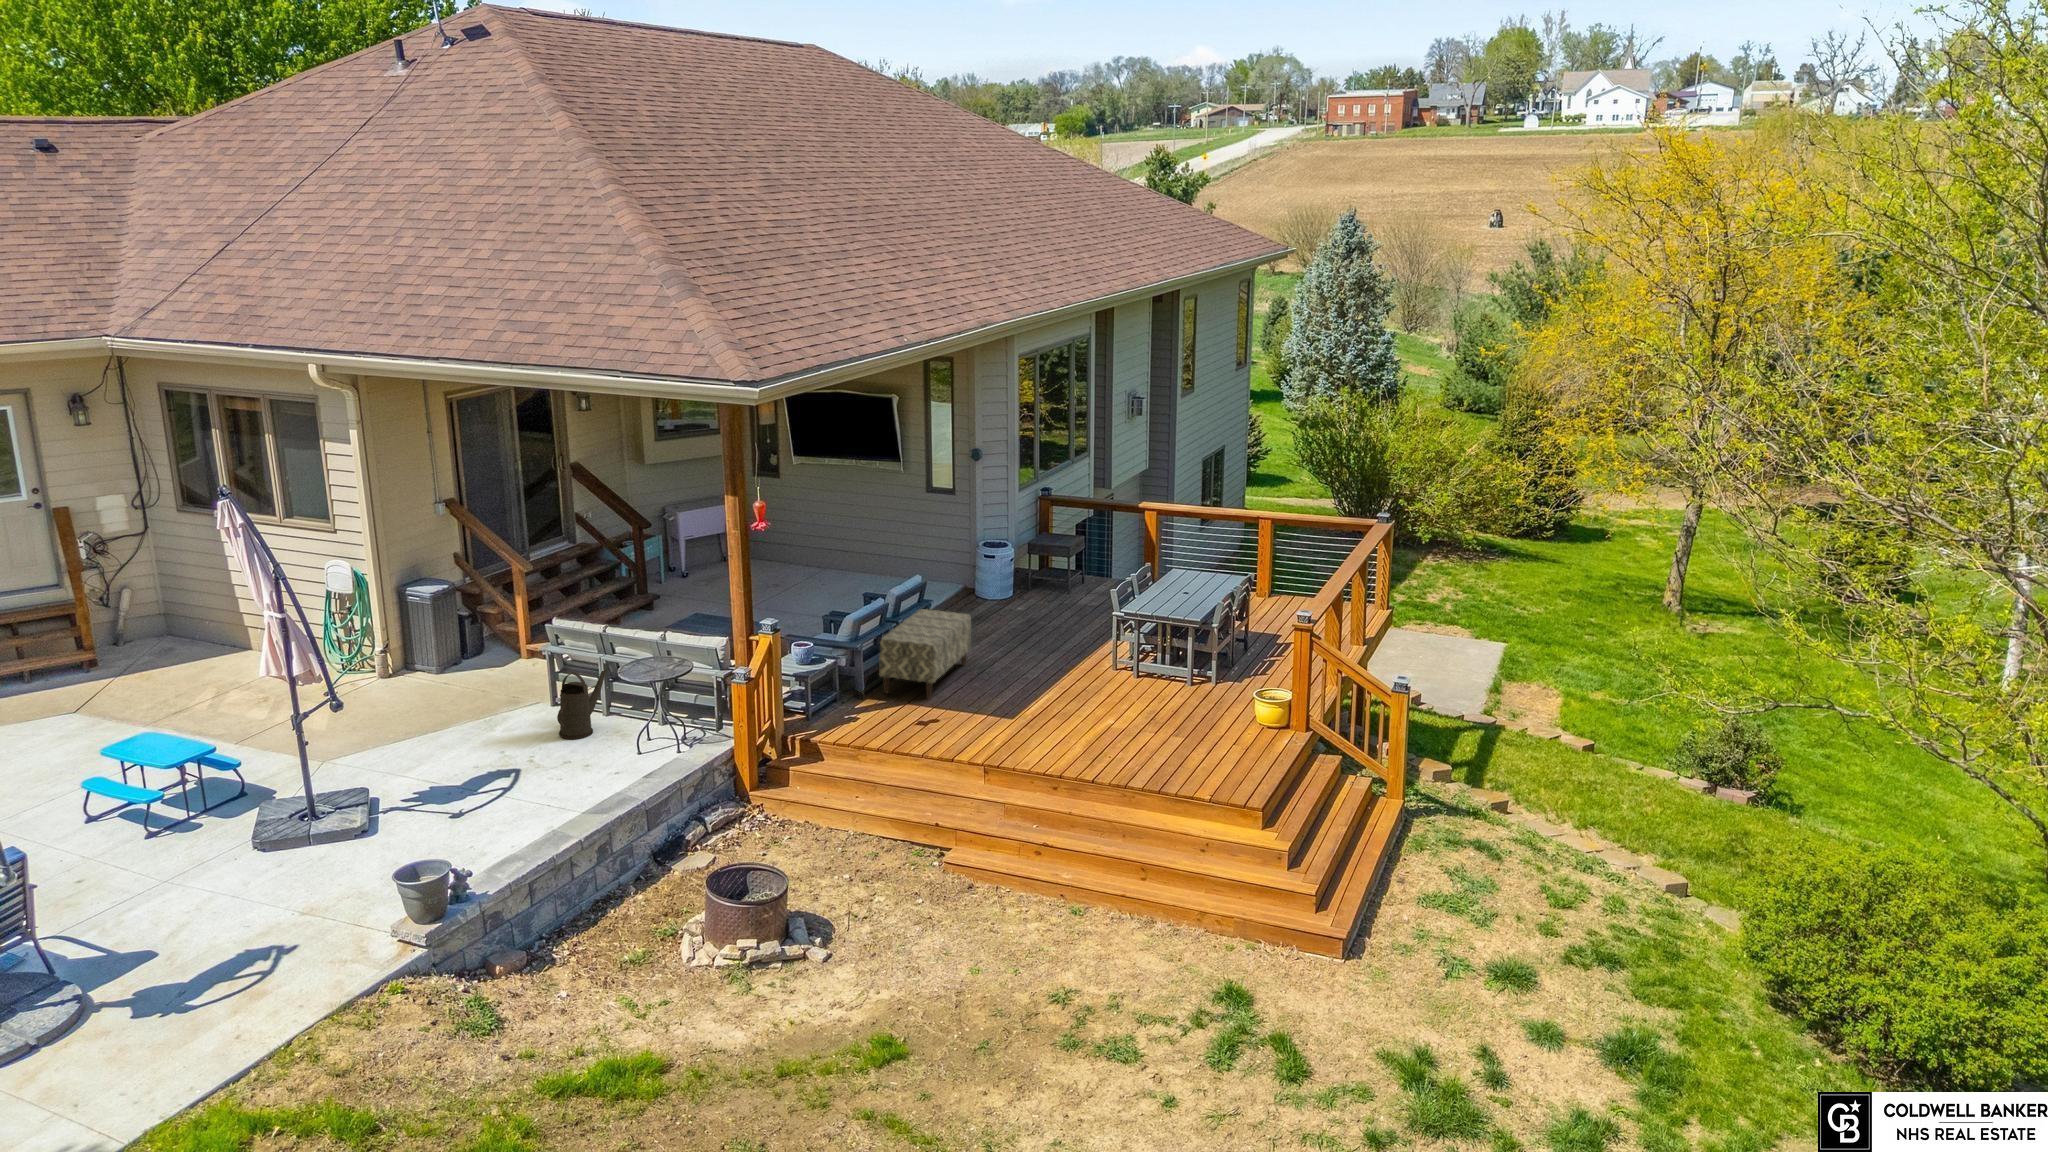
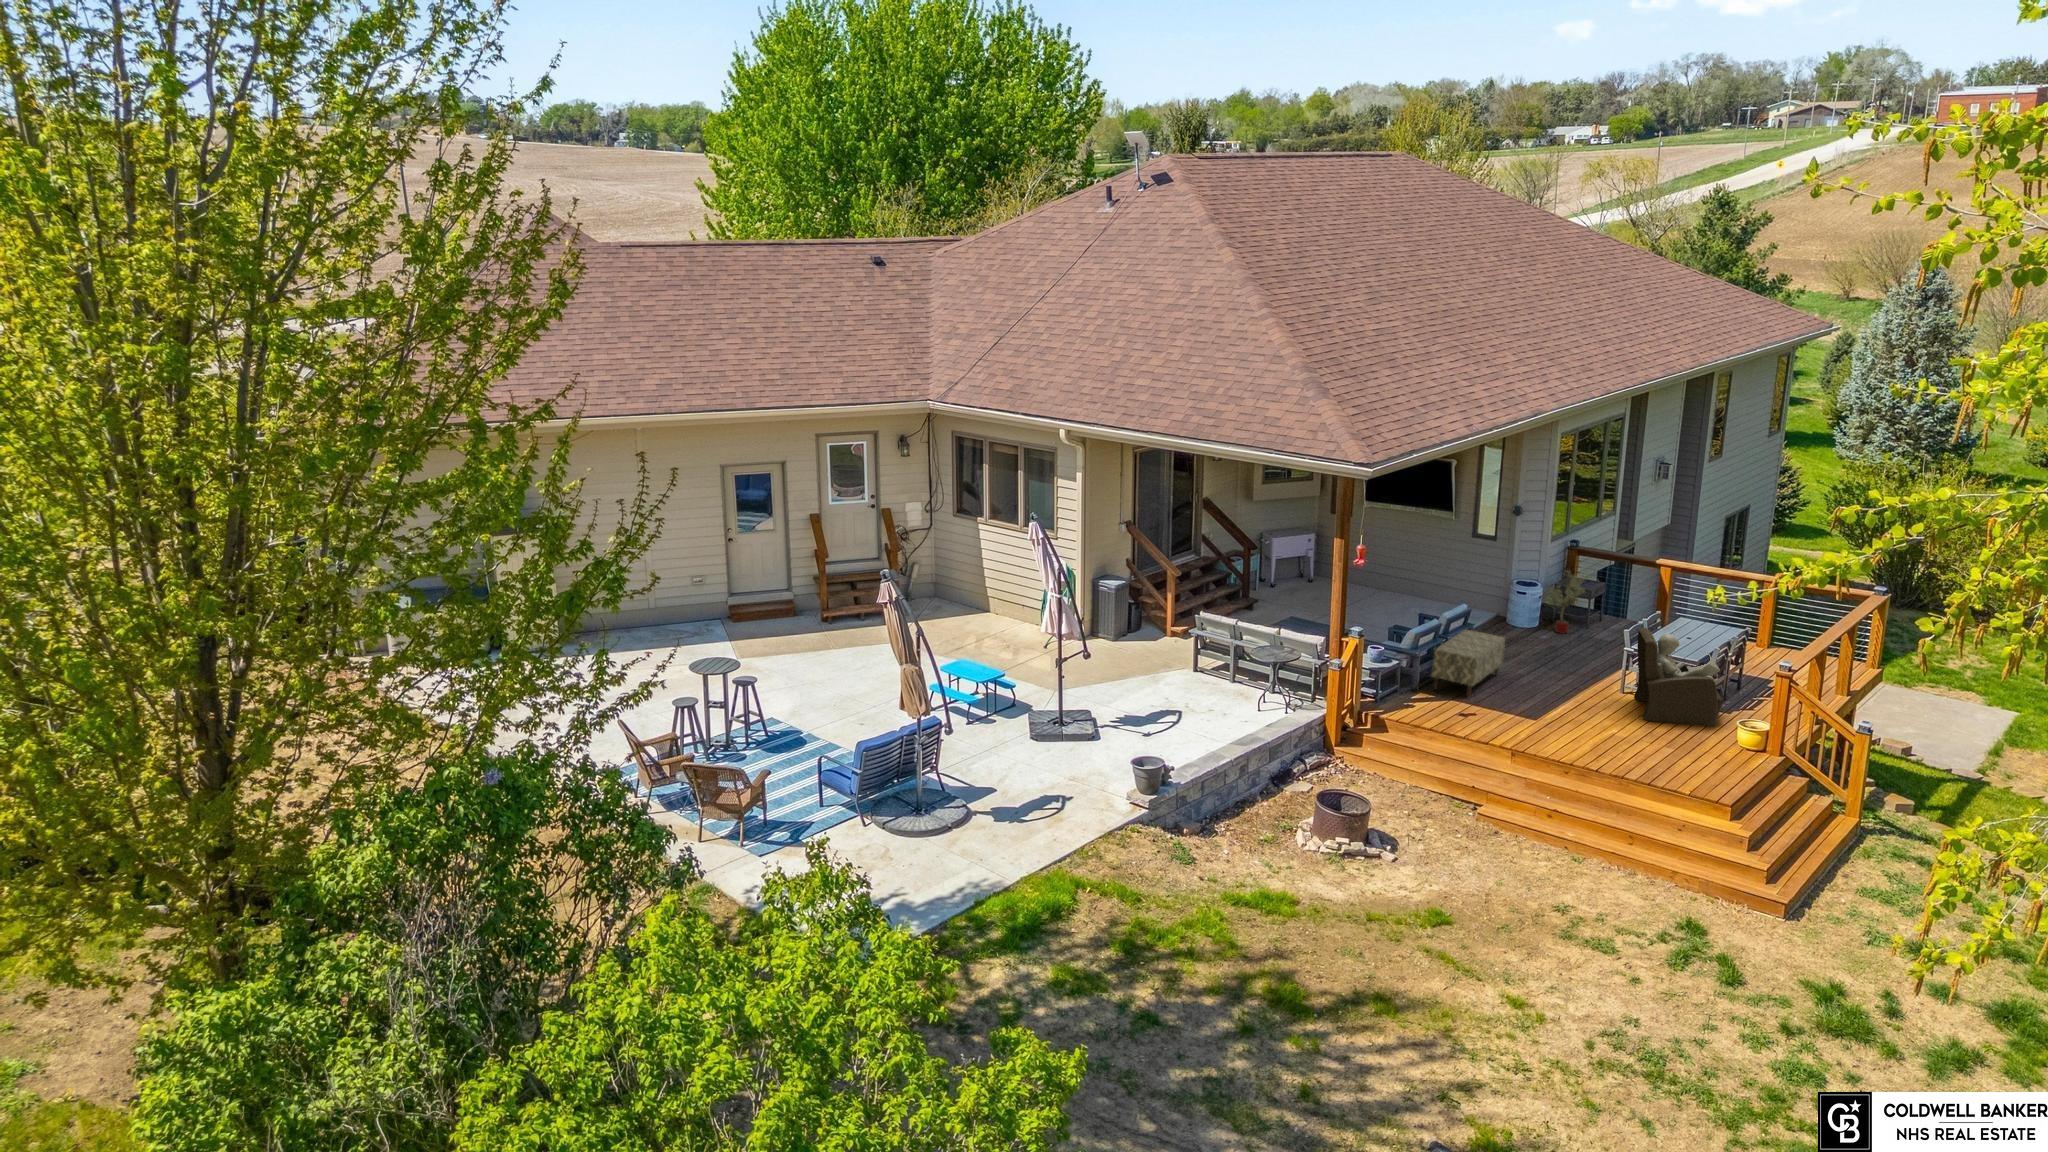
potted tree: none [1016,525,1063,604] -> present [1546,571,1584,634]
armchair: none [1129,585,1234,704] -> present [1634,627,1722,727]
watering can: present [557,669,607,739] -> none [1204,650,1237,697]

